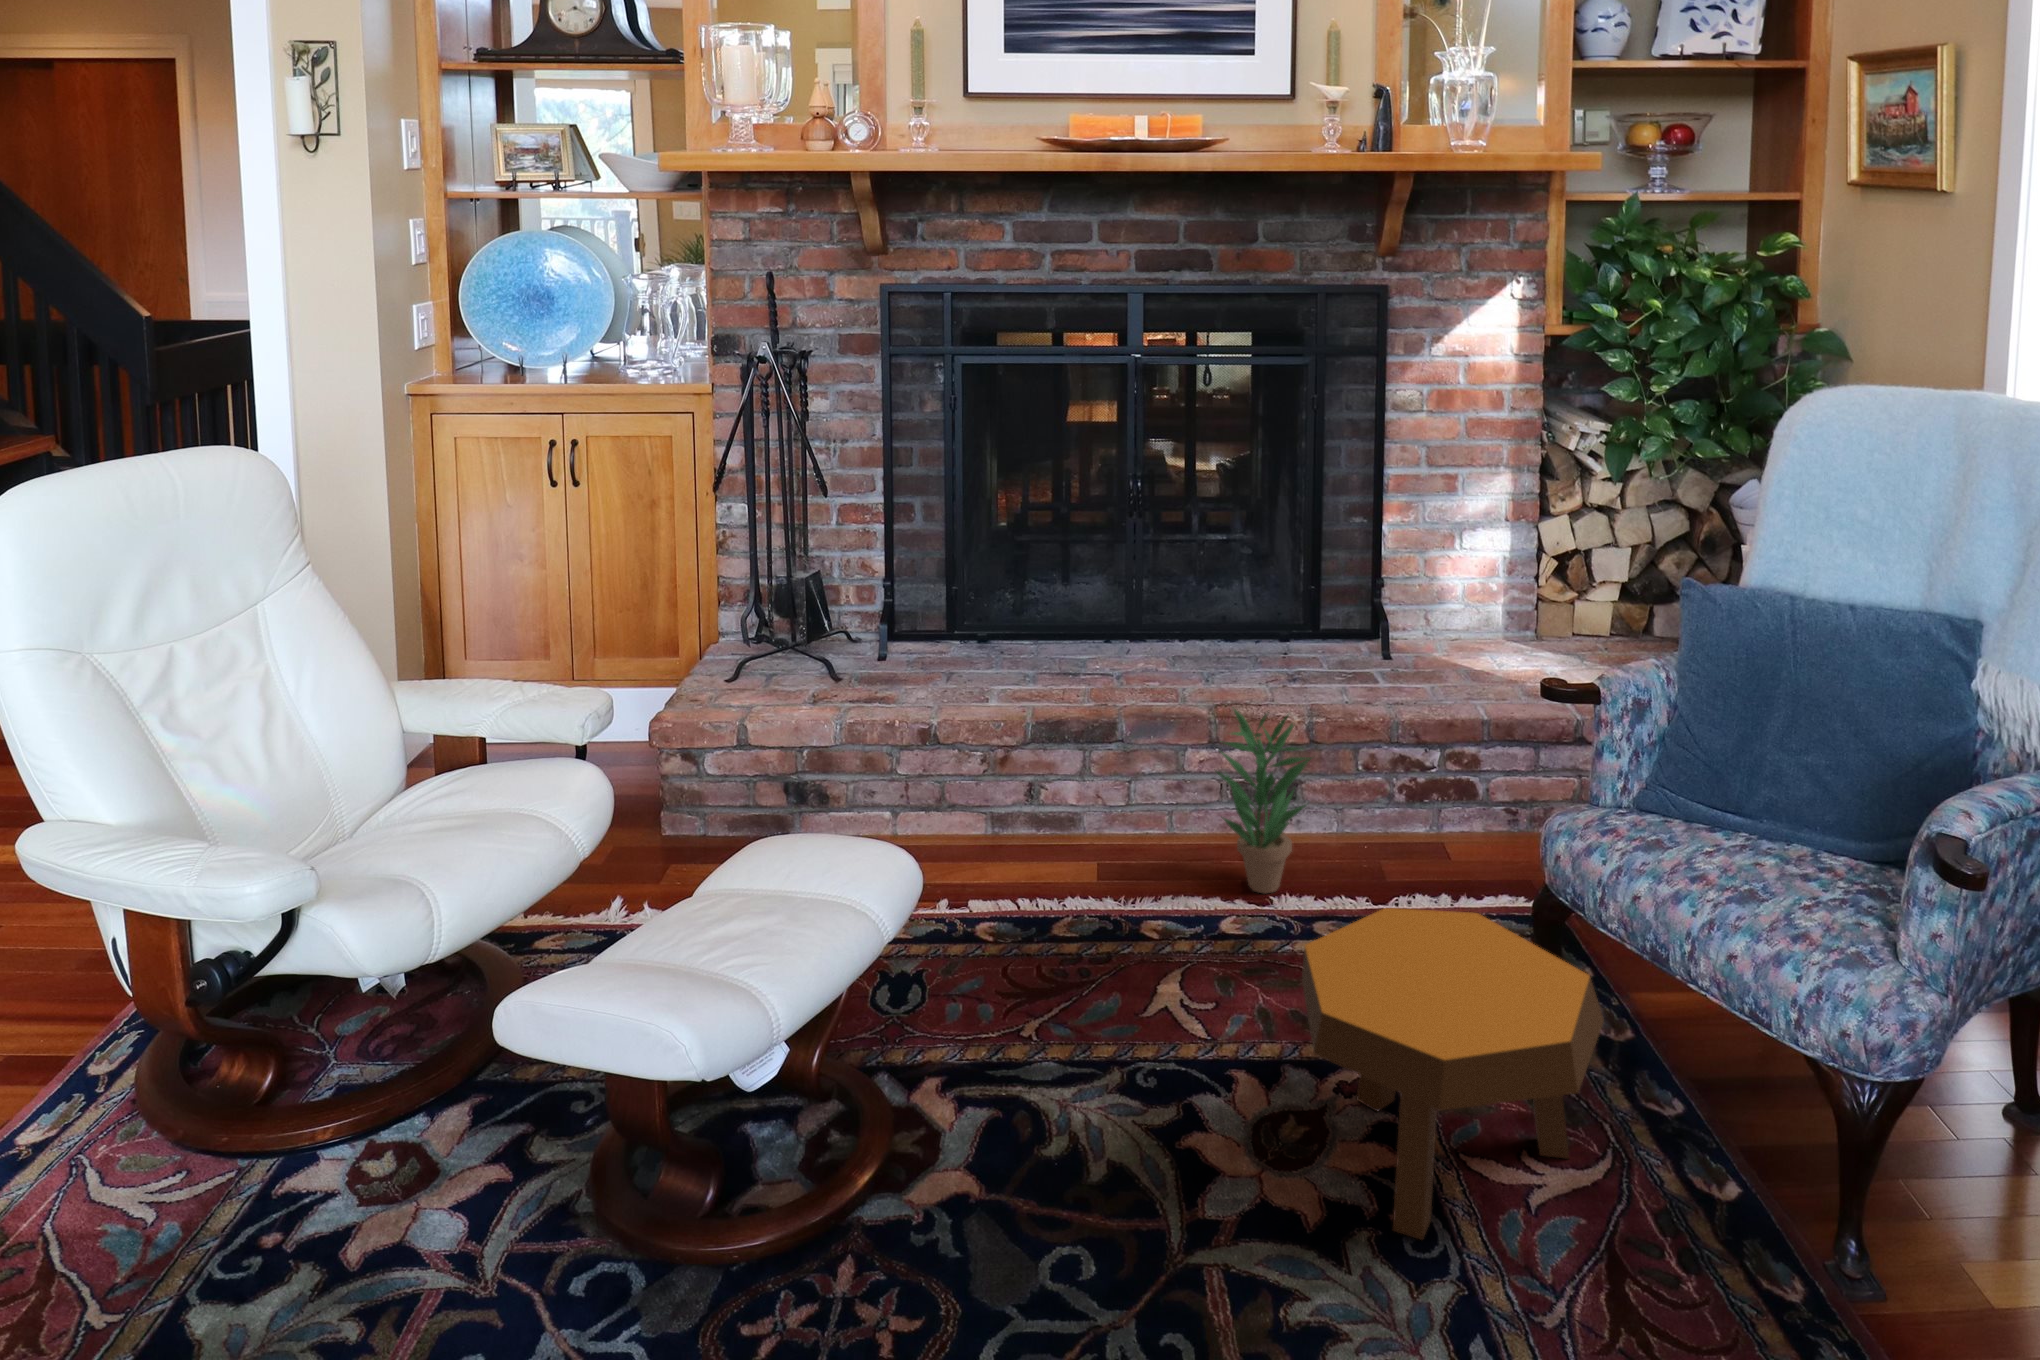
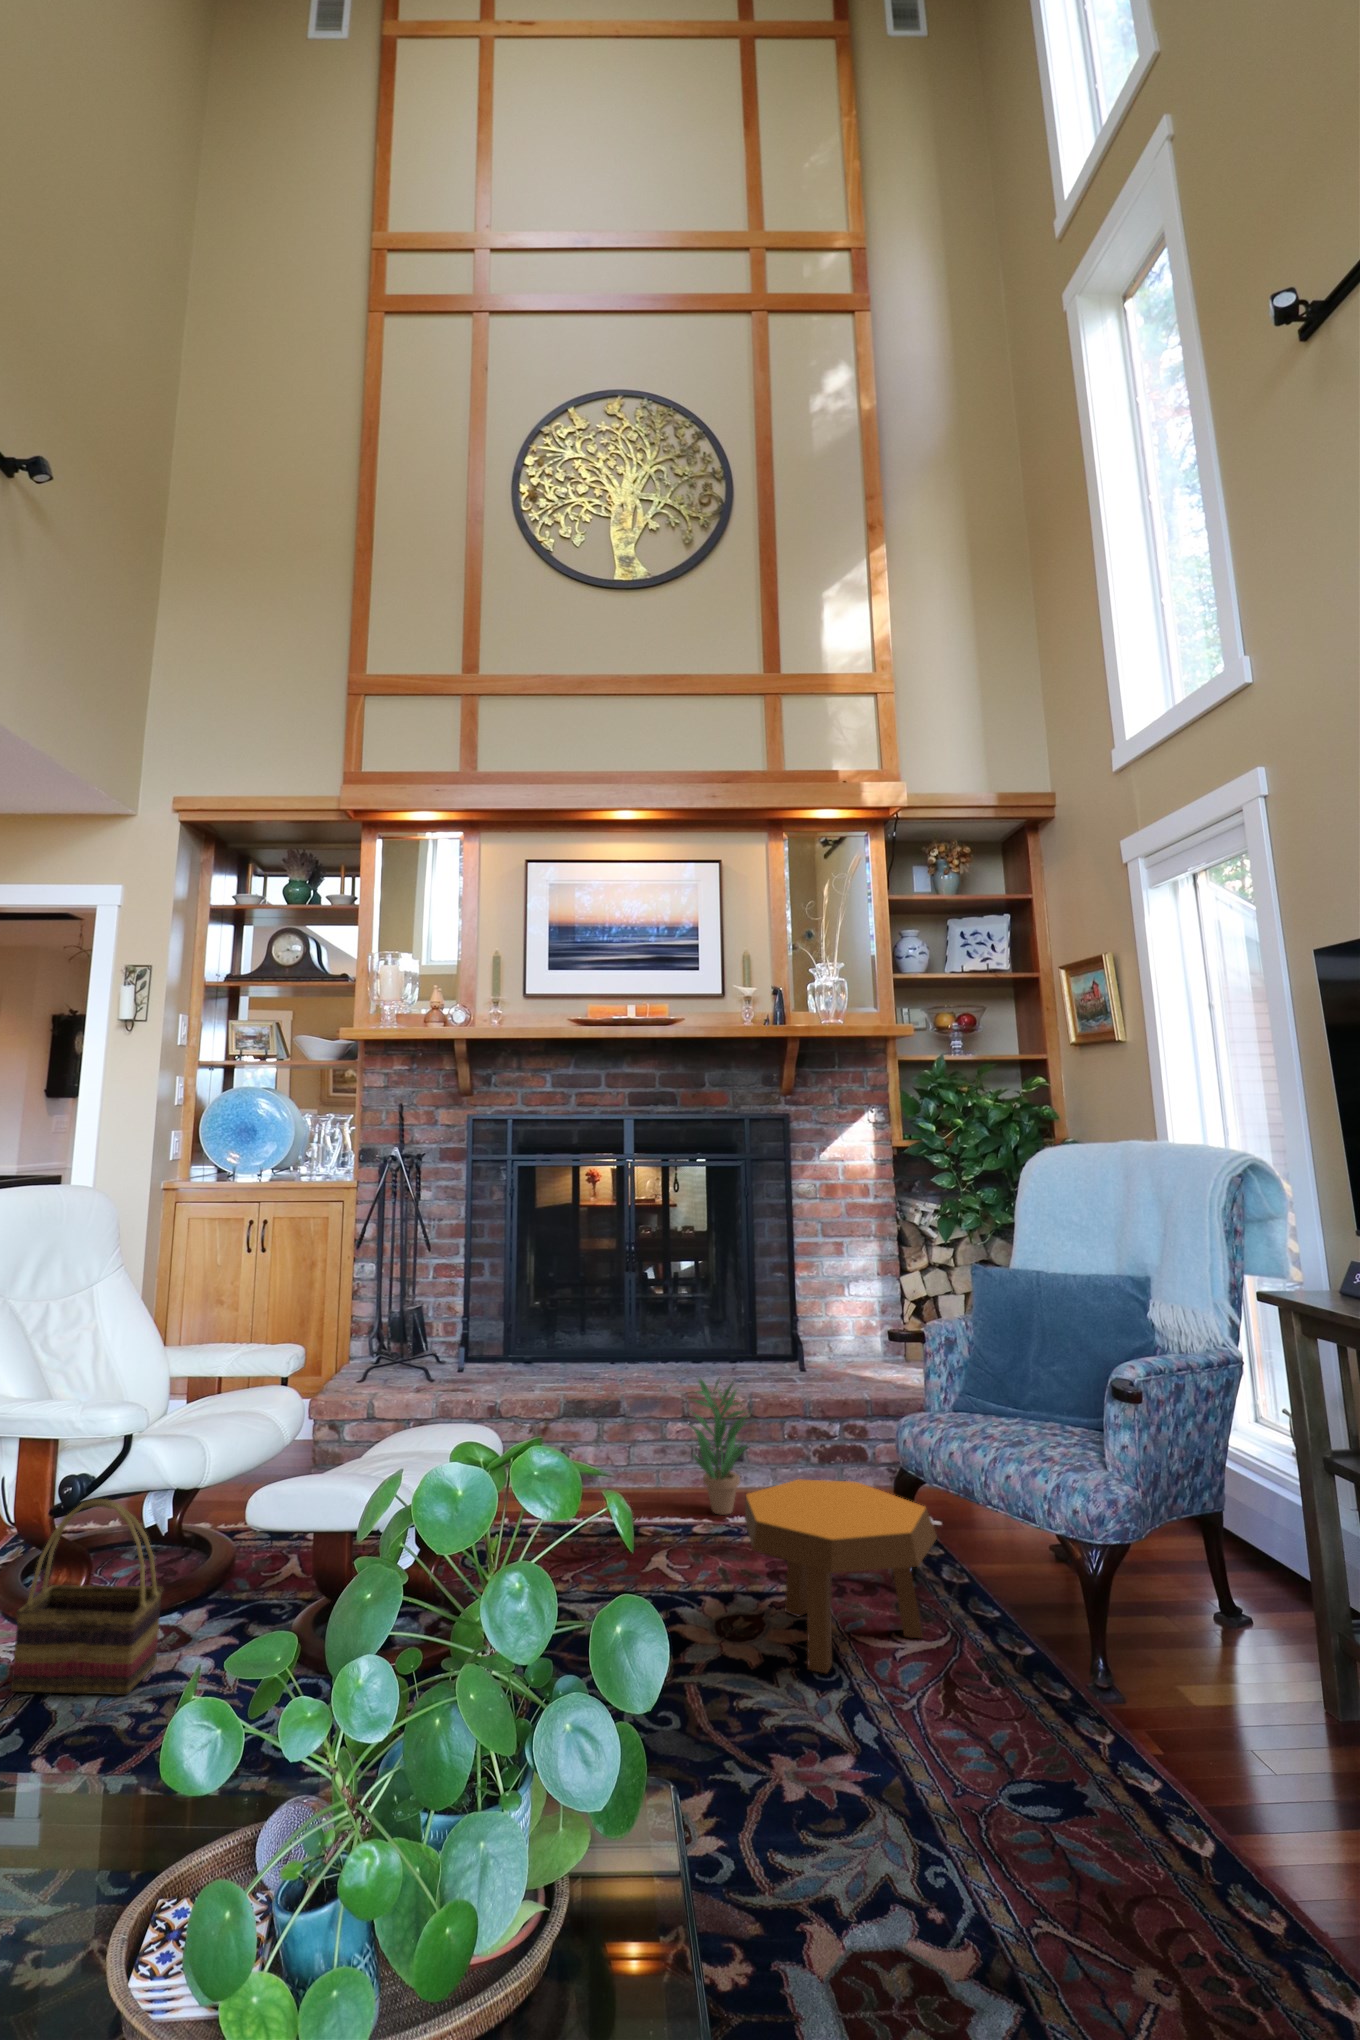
basket: none [113,1006,369,1295] -> present [11,1499,163,1695]

